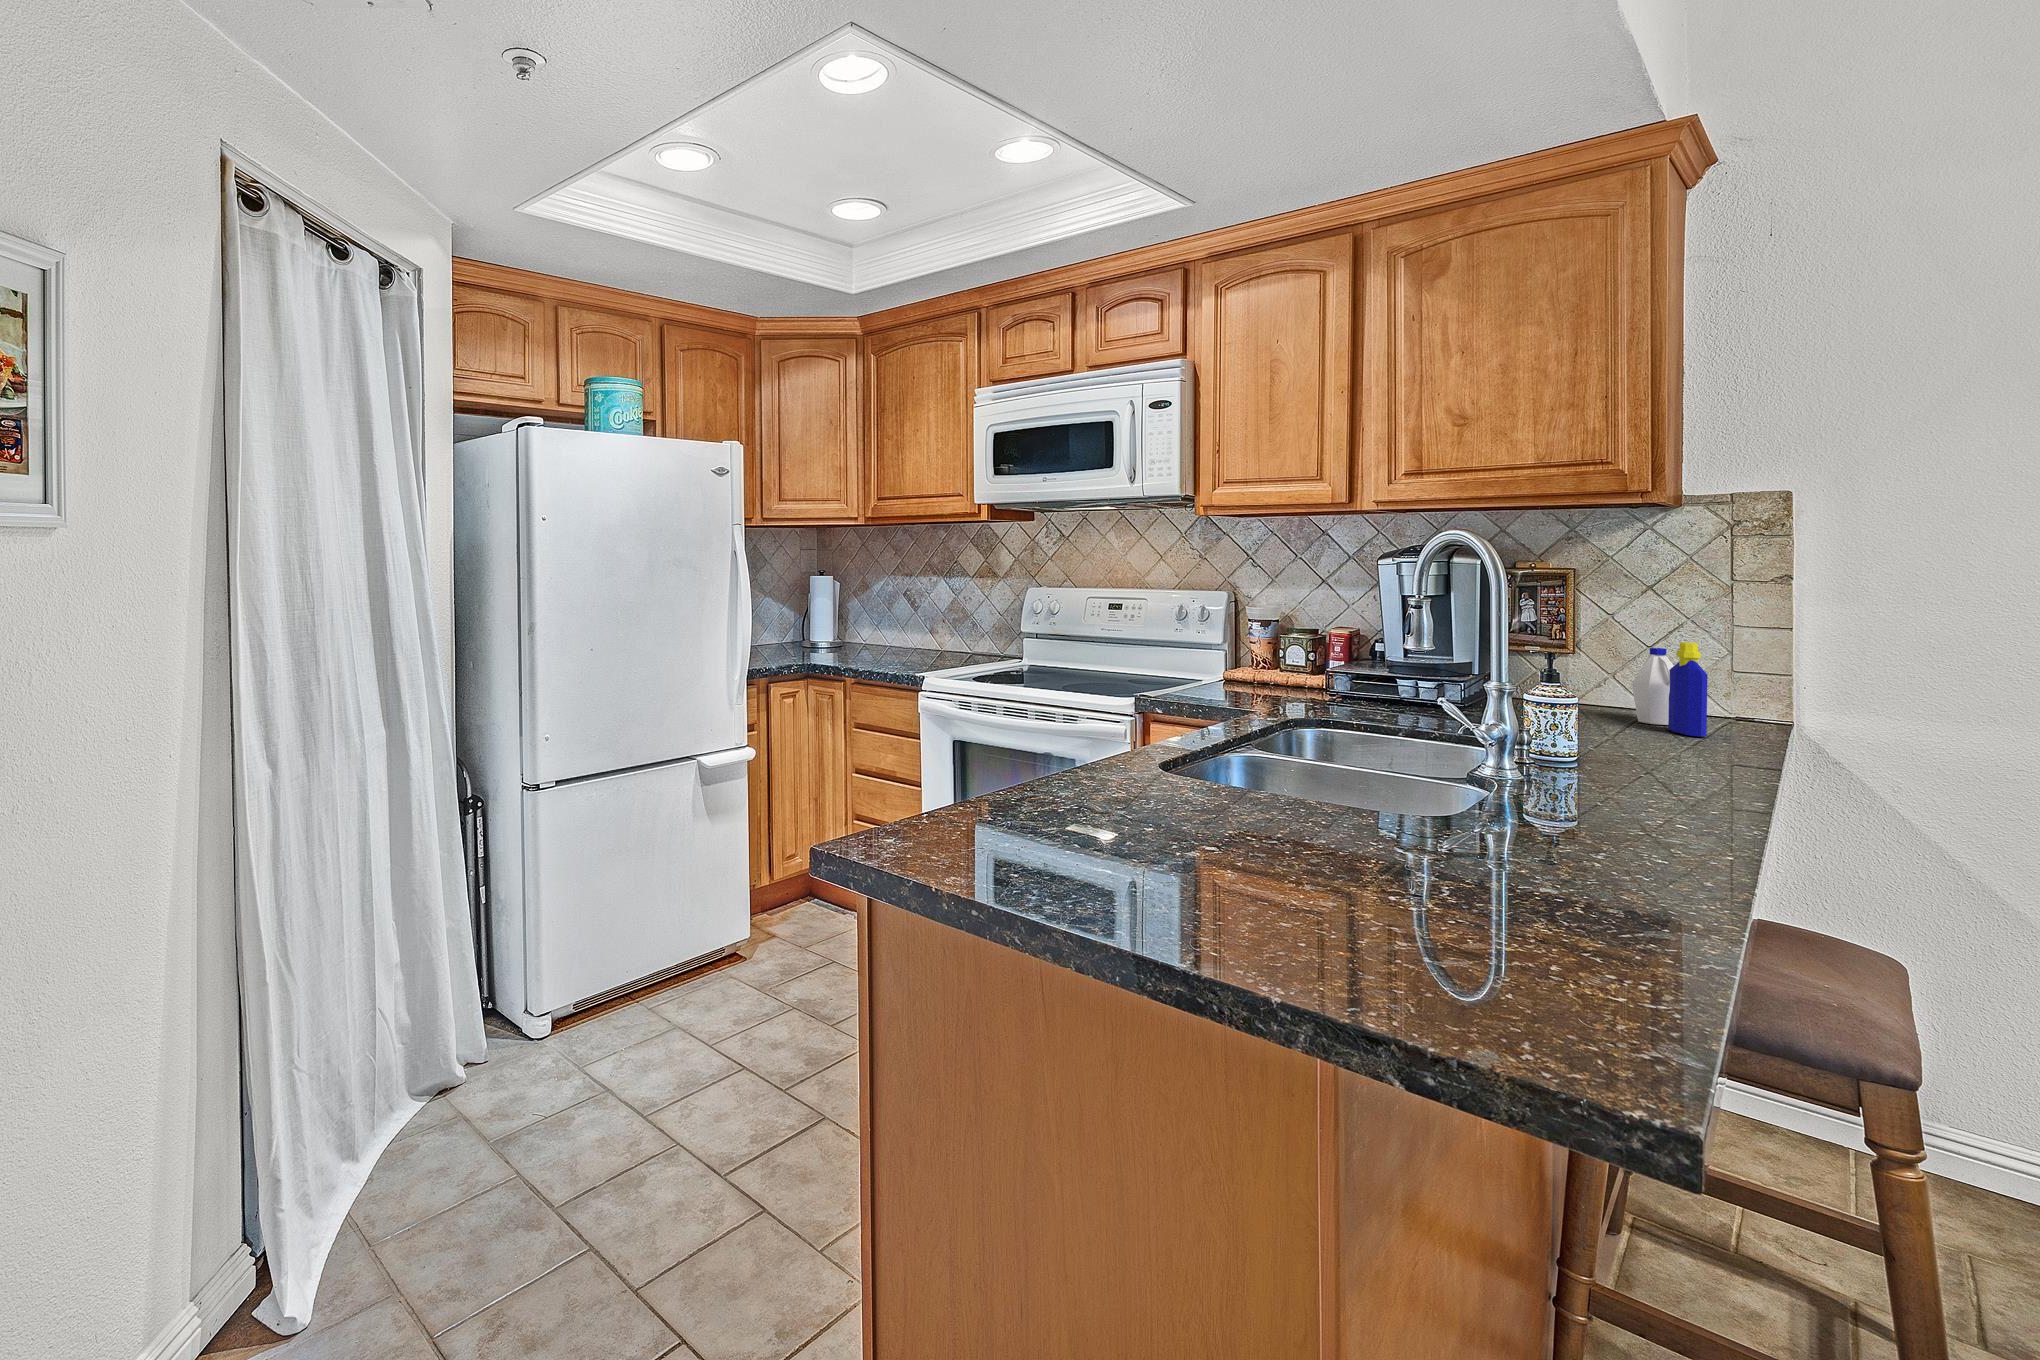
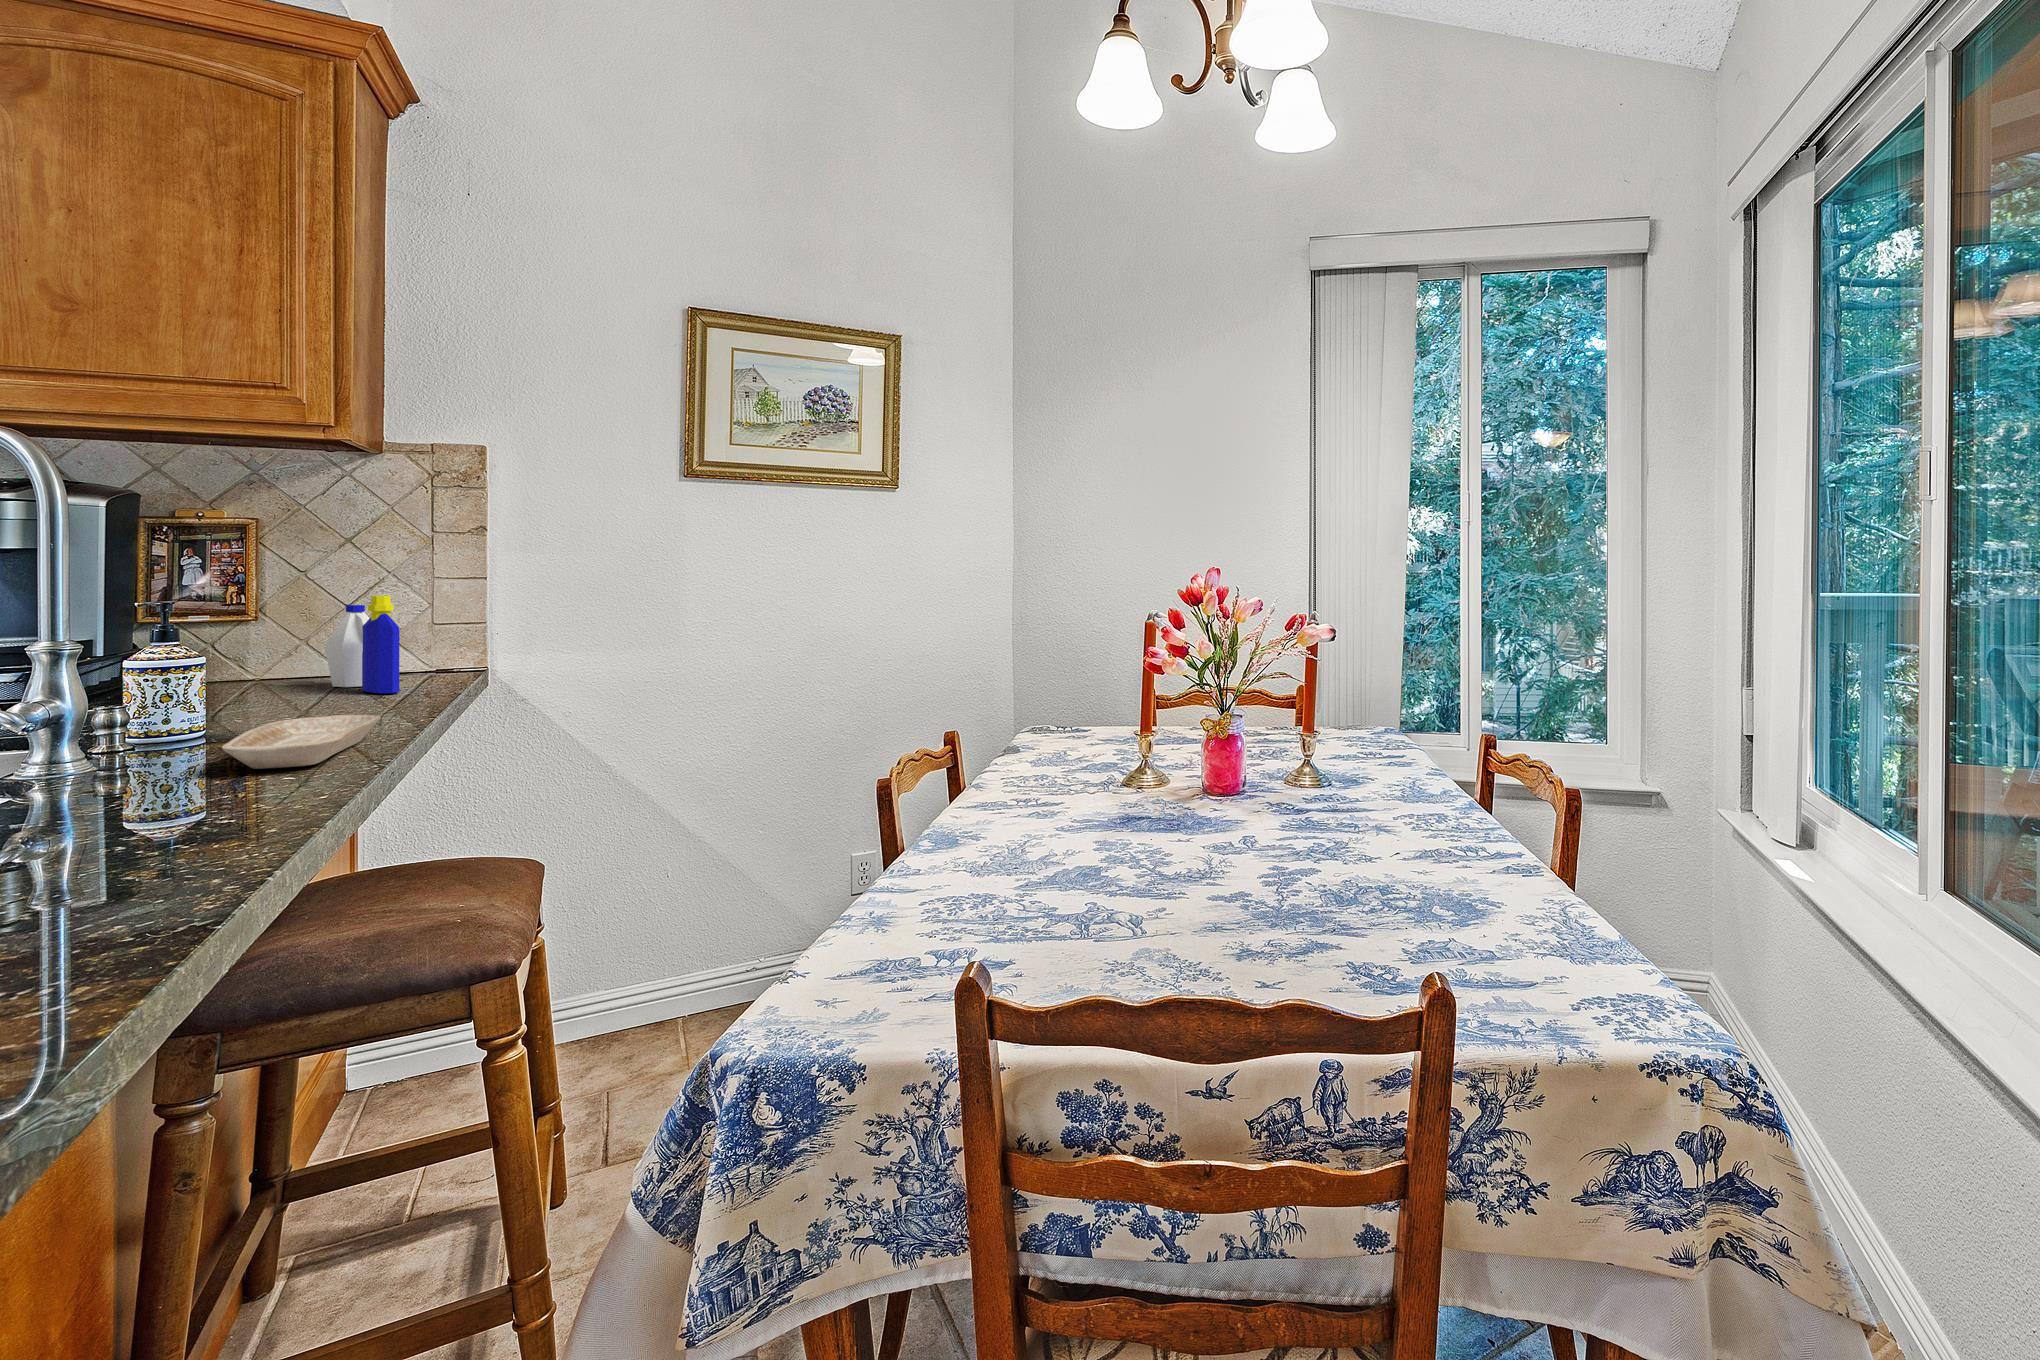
tray: none [1609,757,1725,806] -> present [222,715,380,769]

